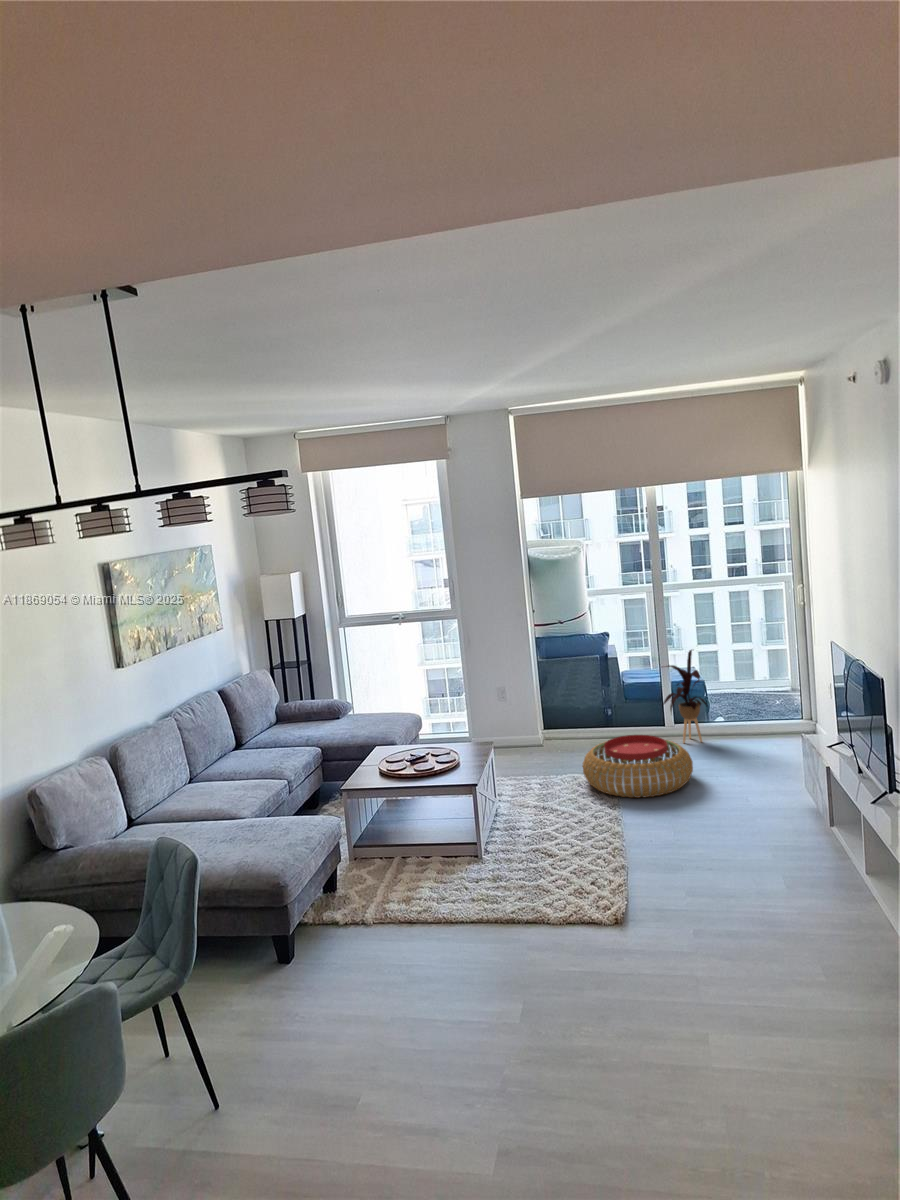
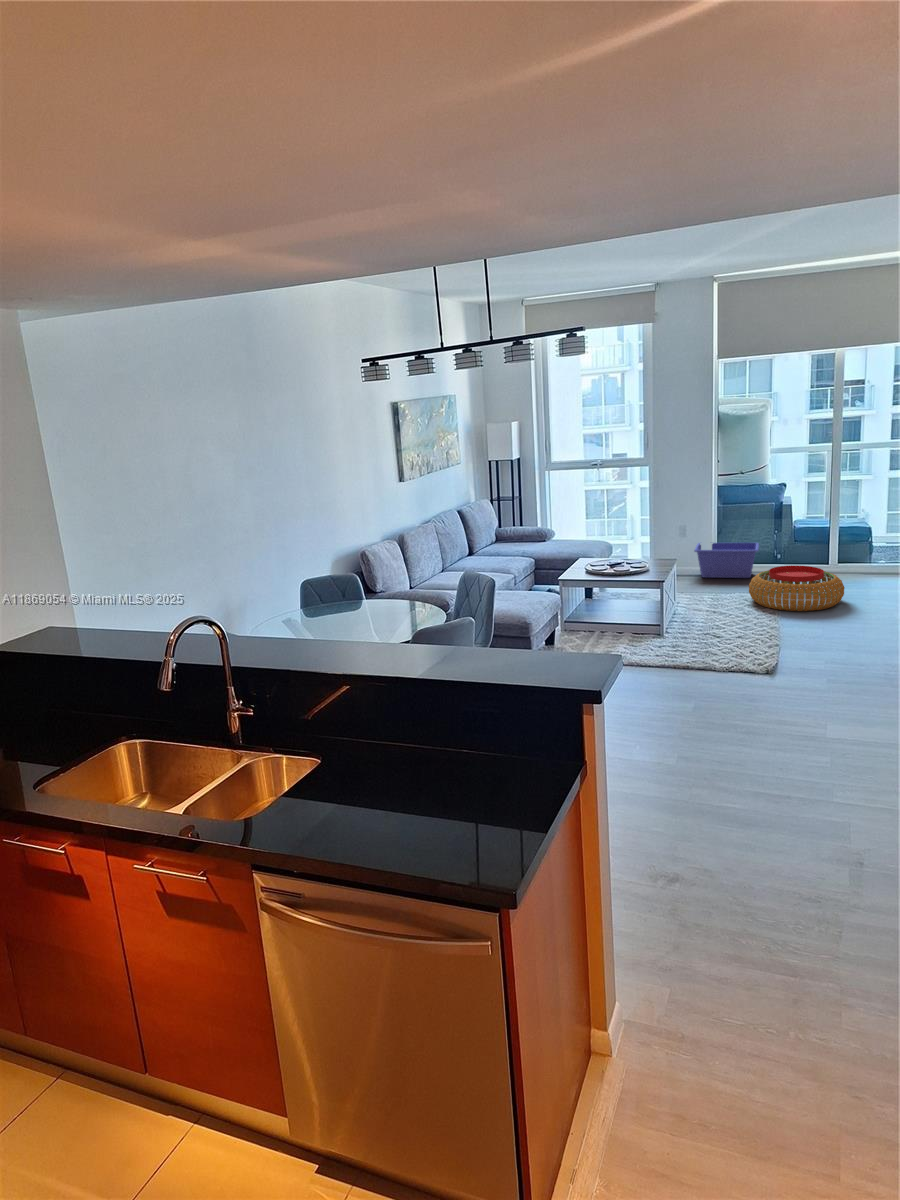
house plant: present [663,650,707,743] -> none [824,500,870,581]
storage bin: none [516,702,589,749] -> present [694,543,759,578]

